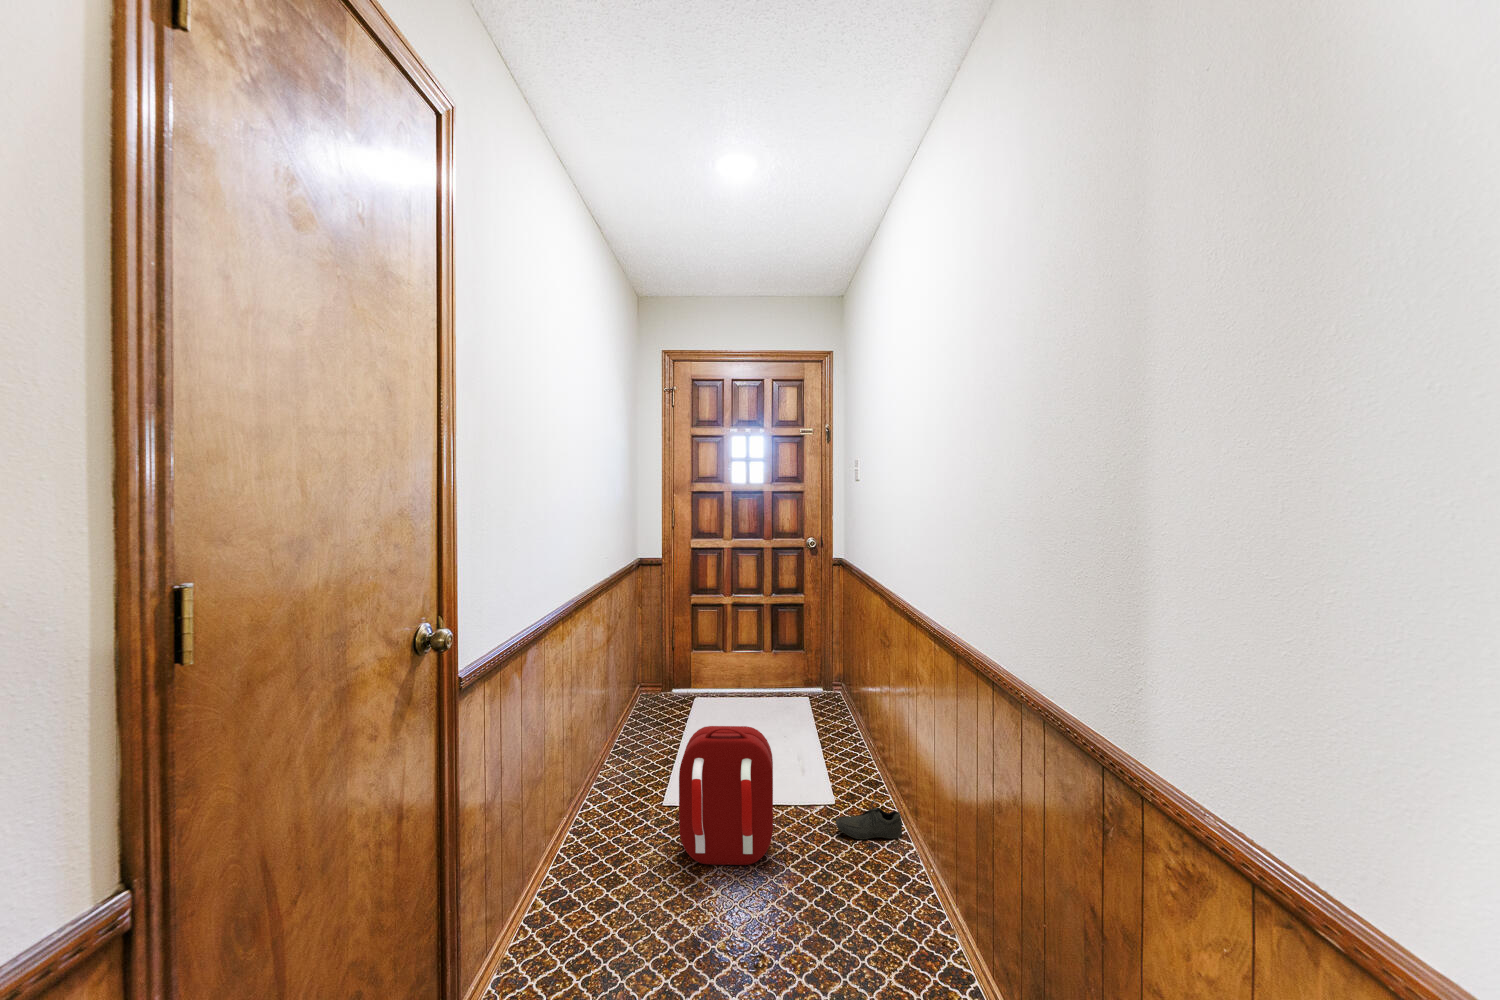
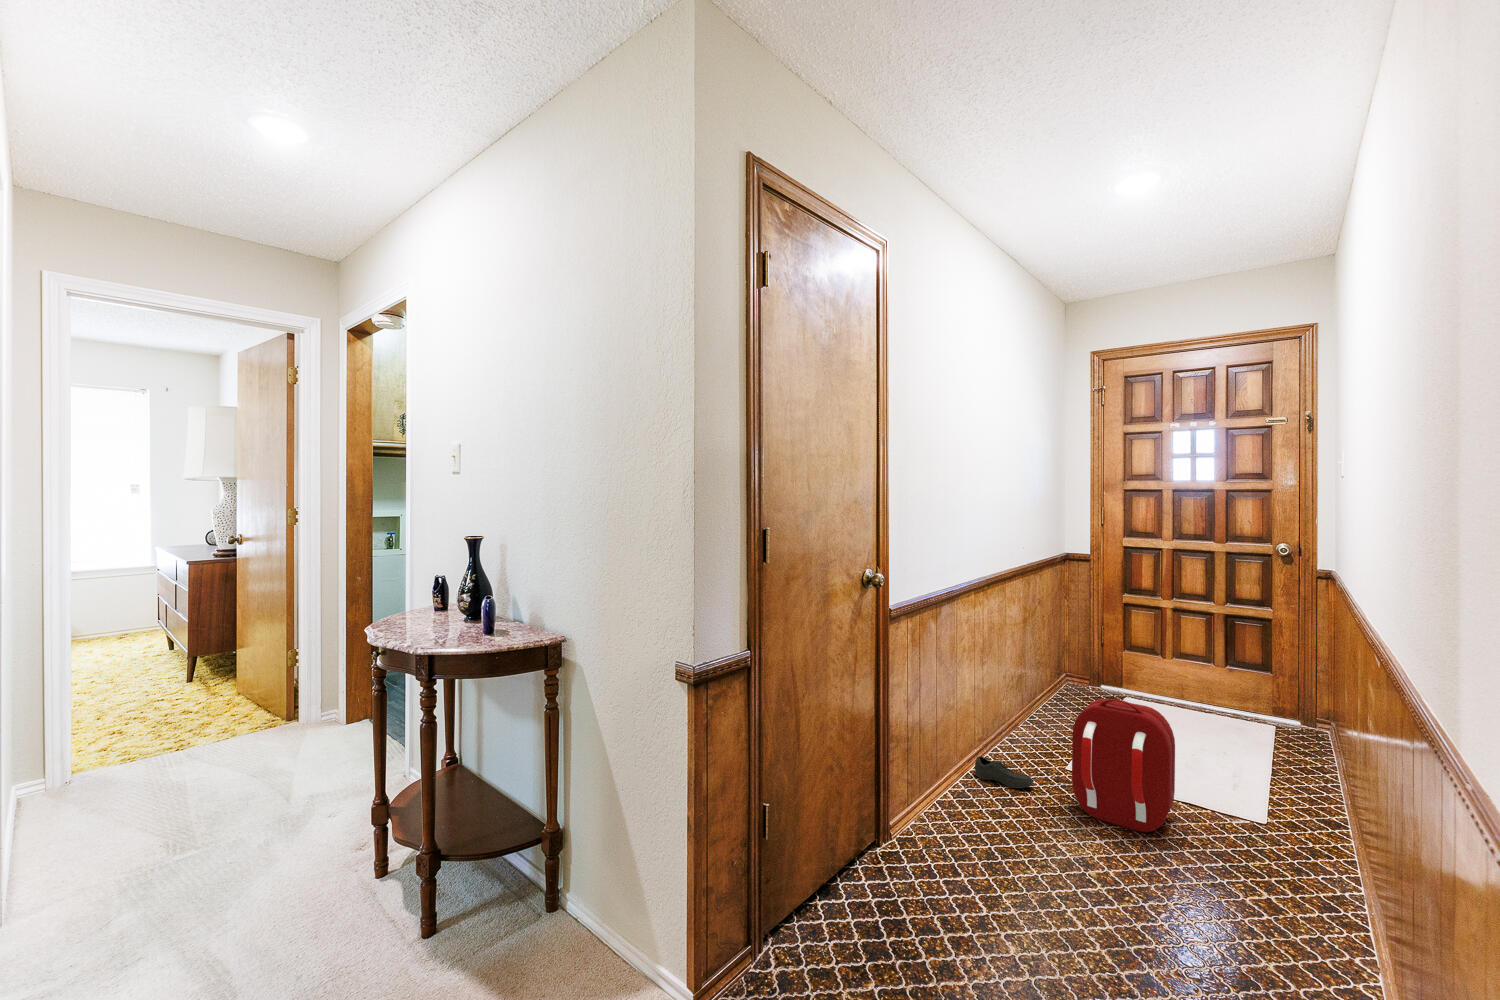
shoe: present [836,797,902,839] -> present [975,756,1034,788]

